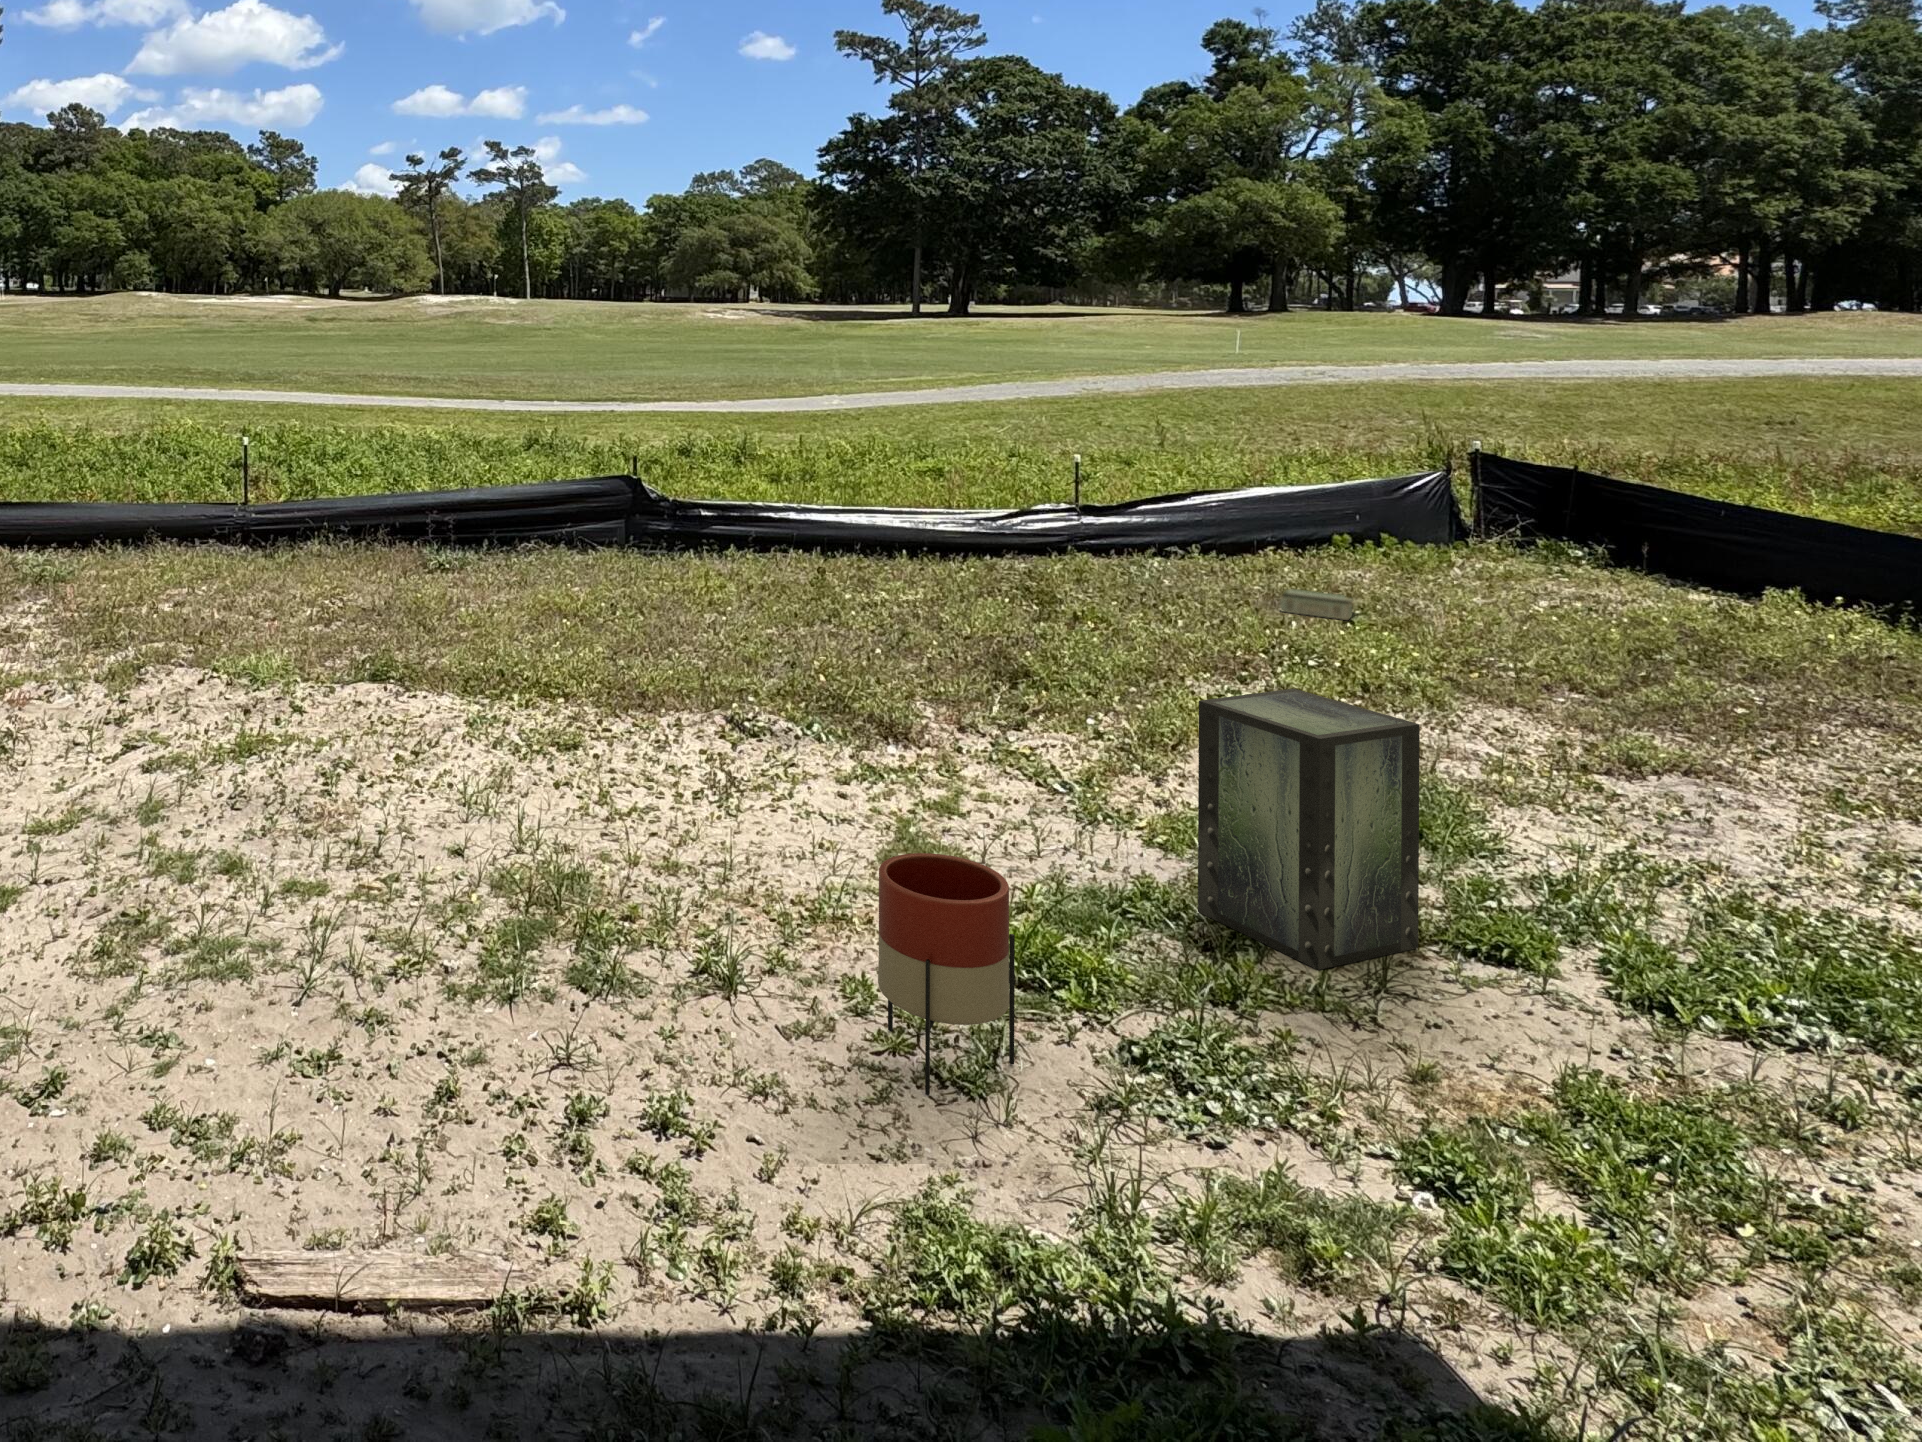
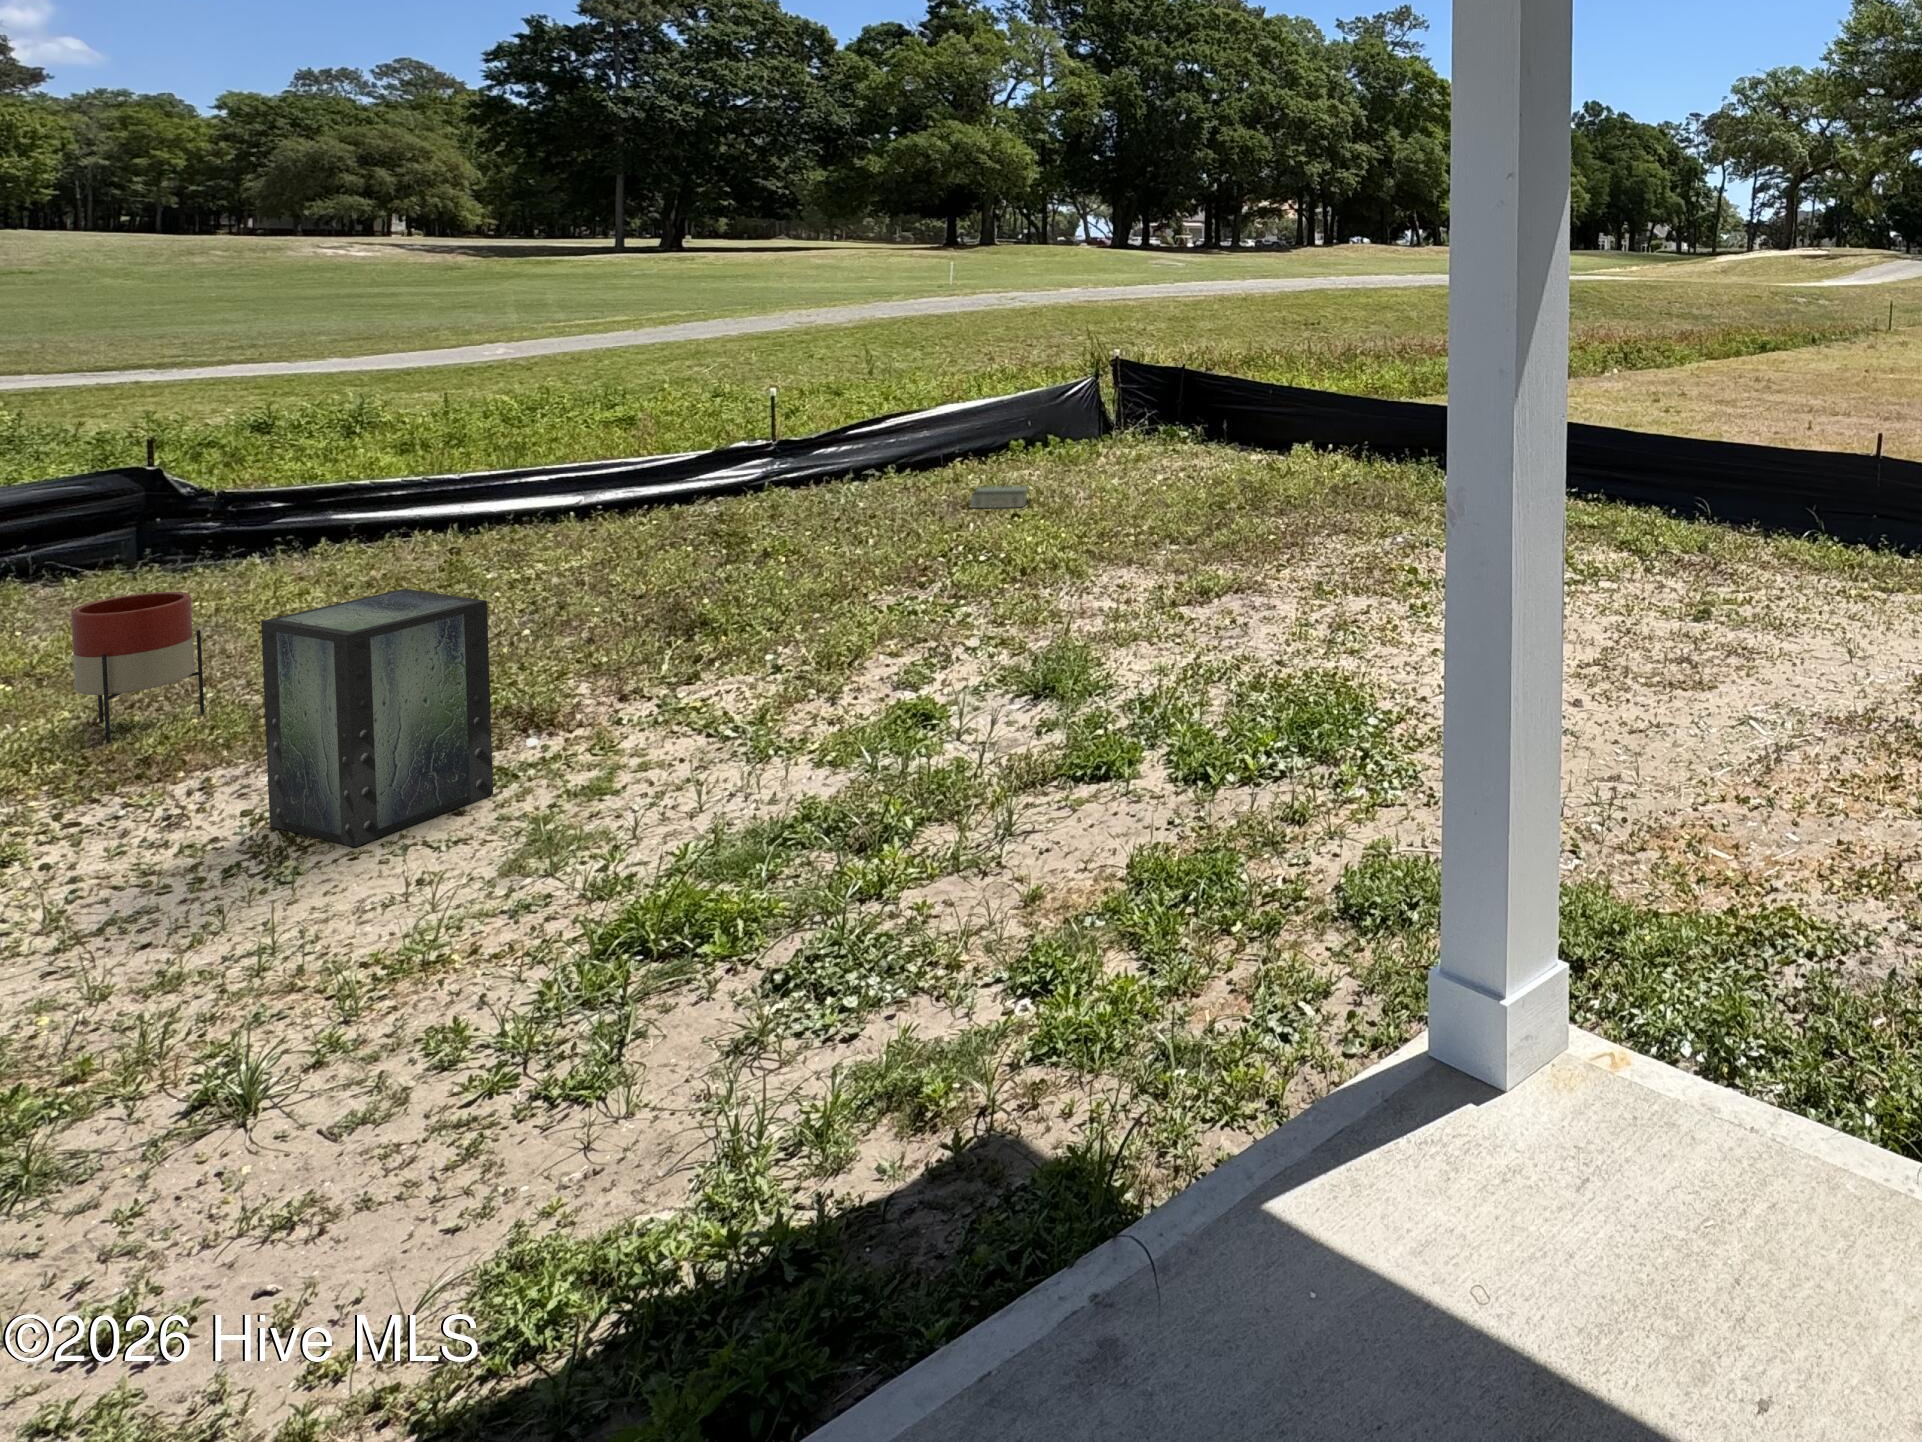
storage box: present [1198,689,1420,970] -> present [261,589,493,847]
planter: present [878,853,1015,1095] -> present [71,592,204,743]

